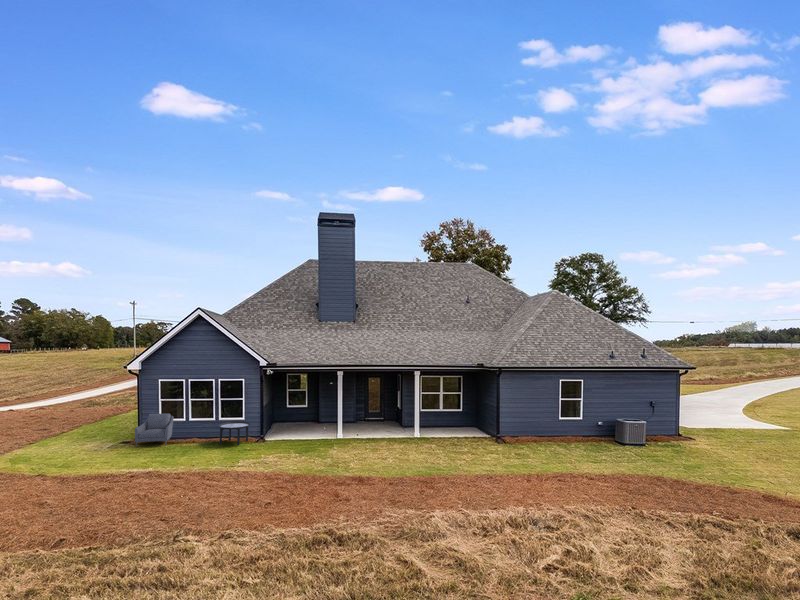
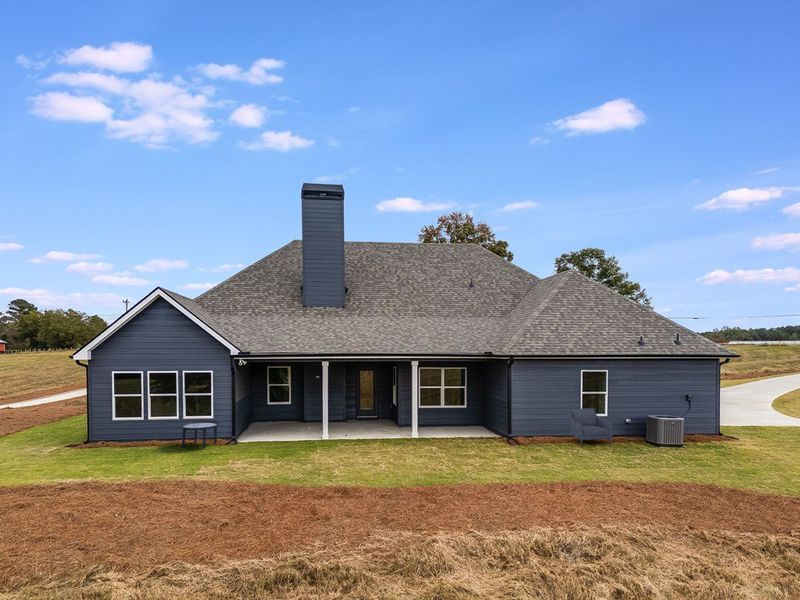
chair: present [135,413,174,447] -> present [569,408,613,445]

